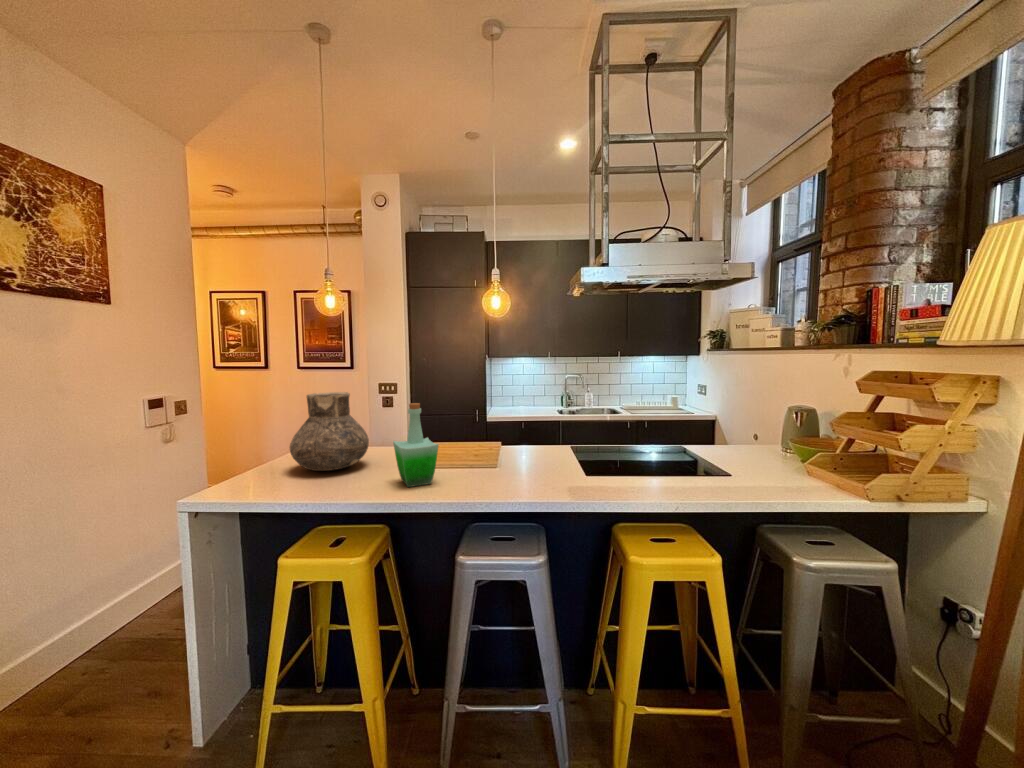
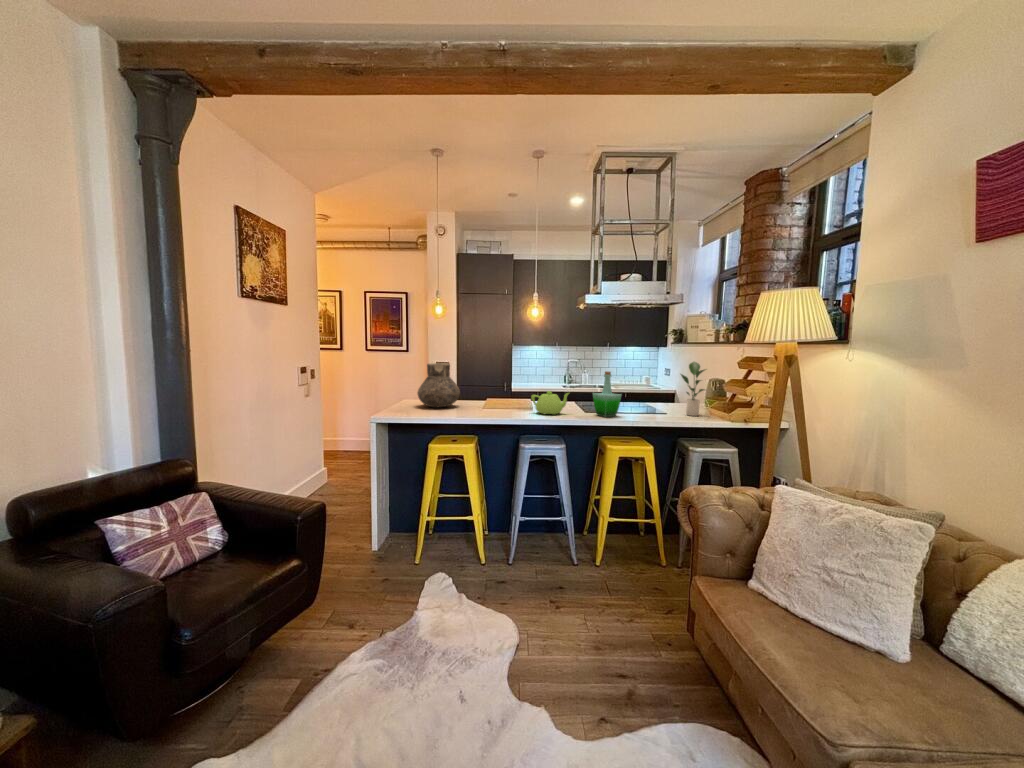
potted plant: none [758,381,815,483] -> present [681,362,705,416]
bottle: present [393,403,439,487] -> present [593,371,622,417]
teapot: none [485,442,556,488] -> present [531,391,568,415]

